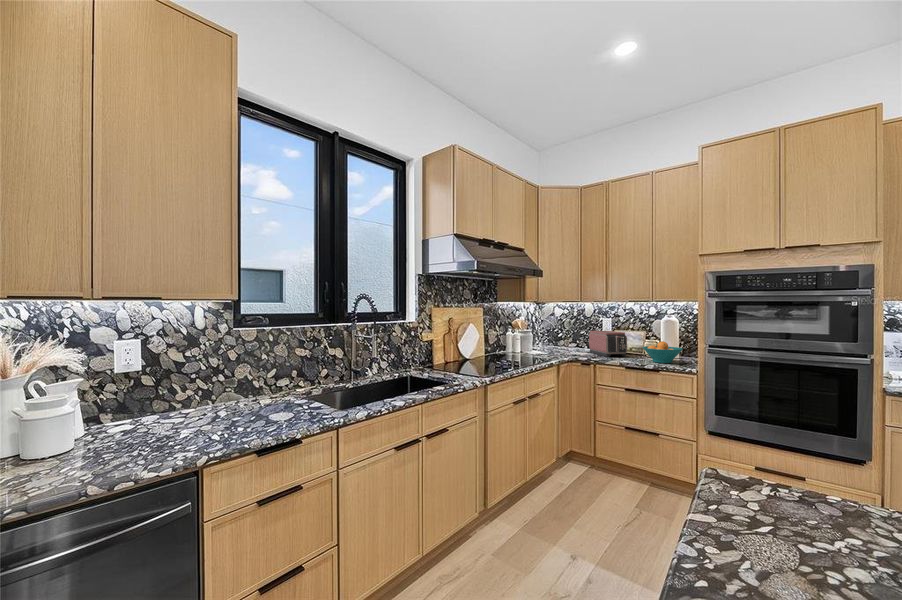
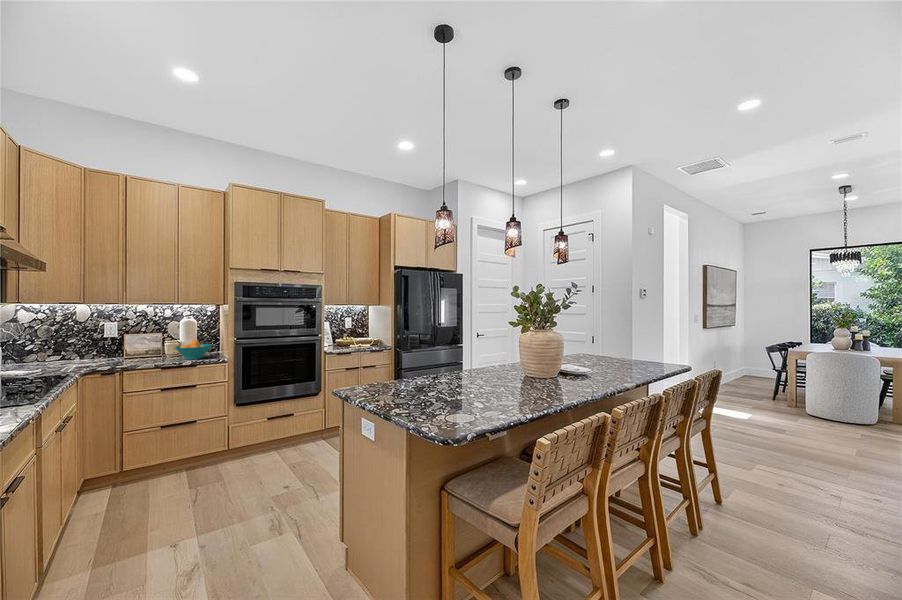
toaster: present [589,331,627,357] -> none [97,336,152,363]

